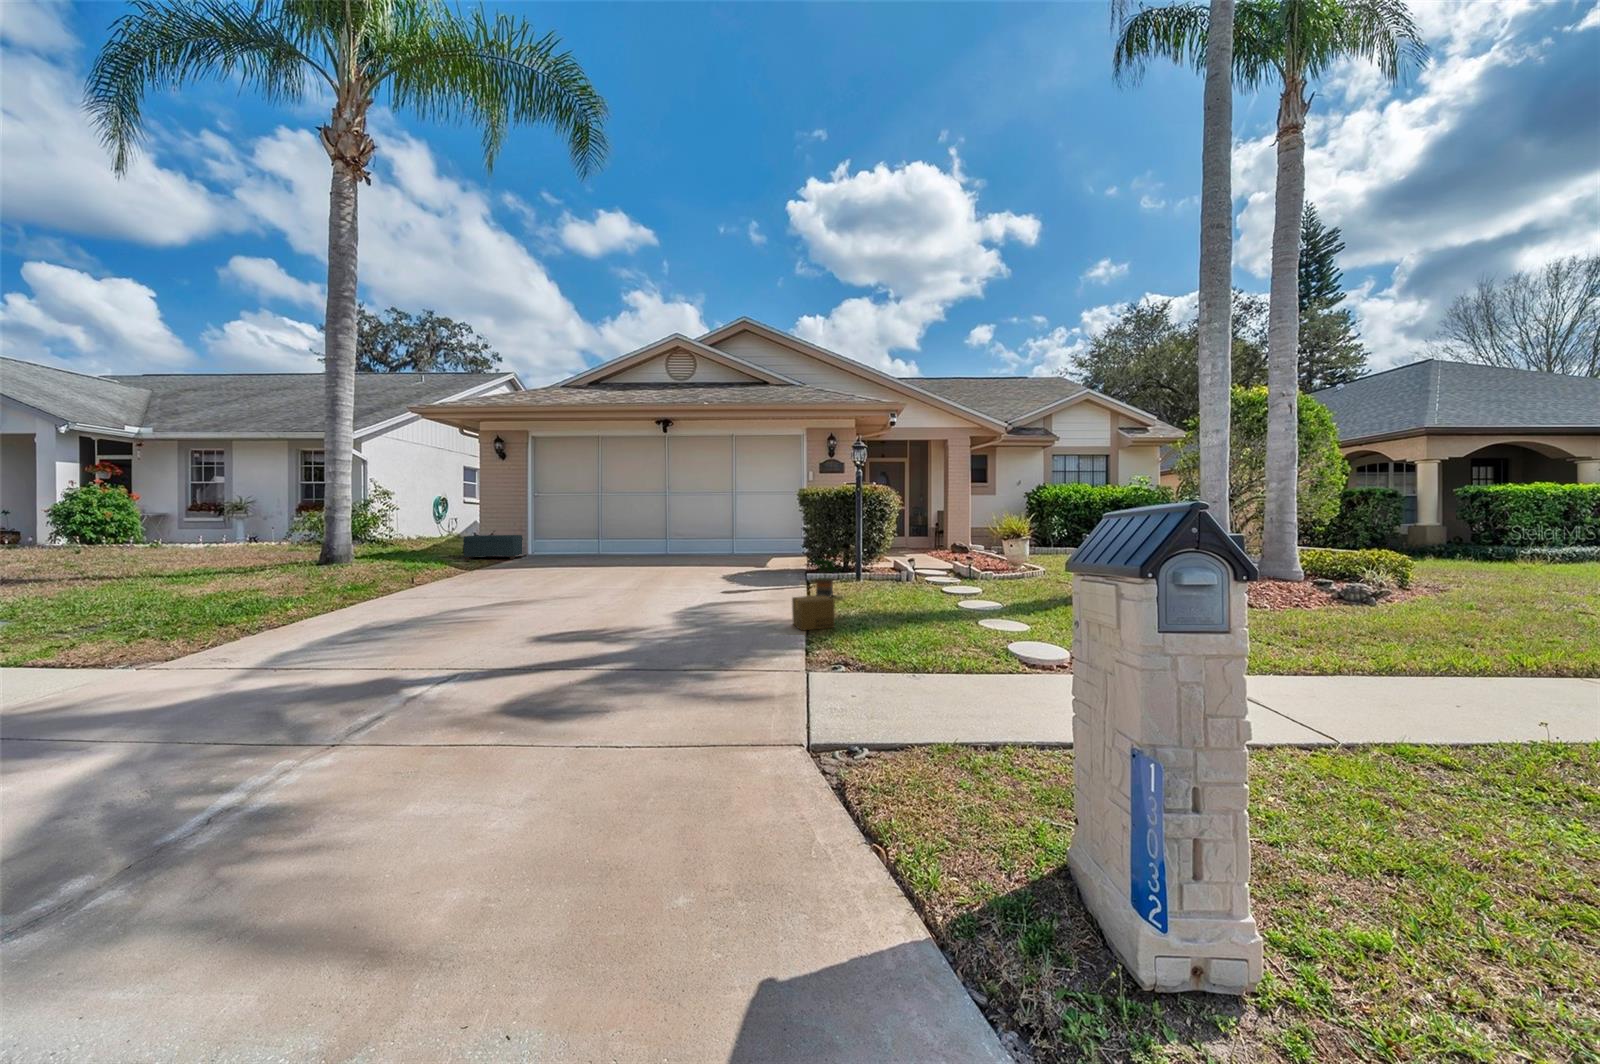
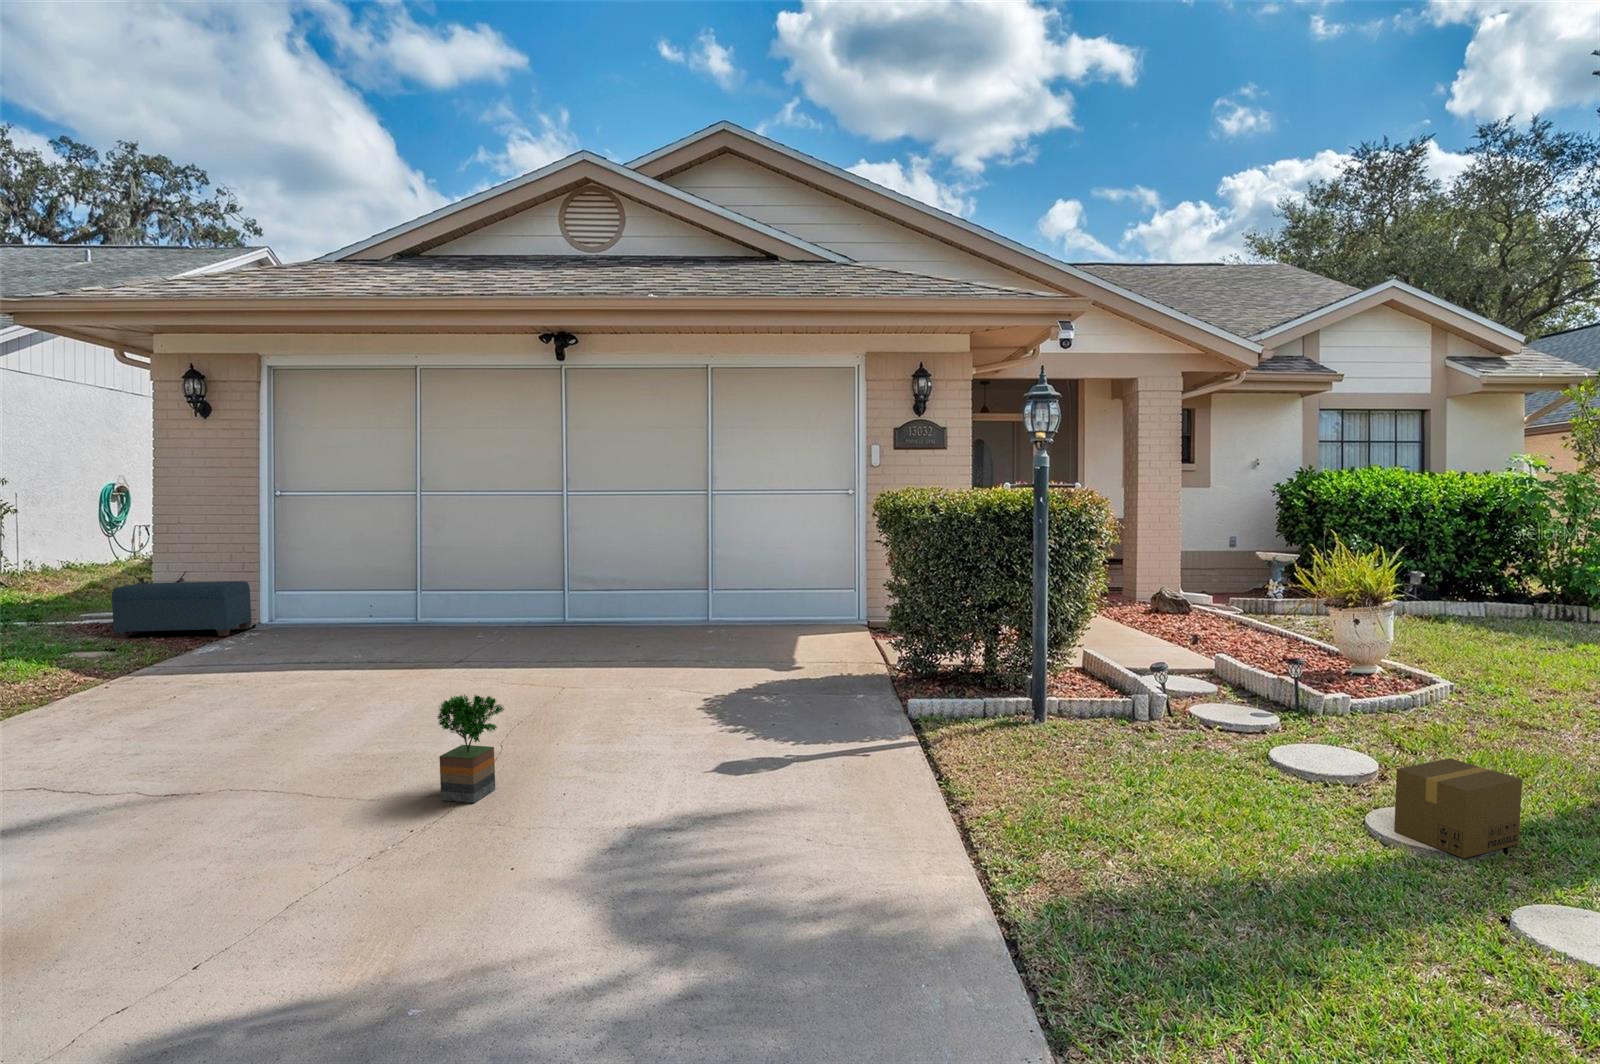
potted tree: present [814,559,837,597] -> present [437,695,504,803]
cardboard box: present [792,595,835,630] -> present [1394,758,1522,858]

